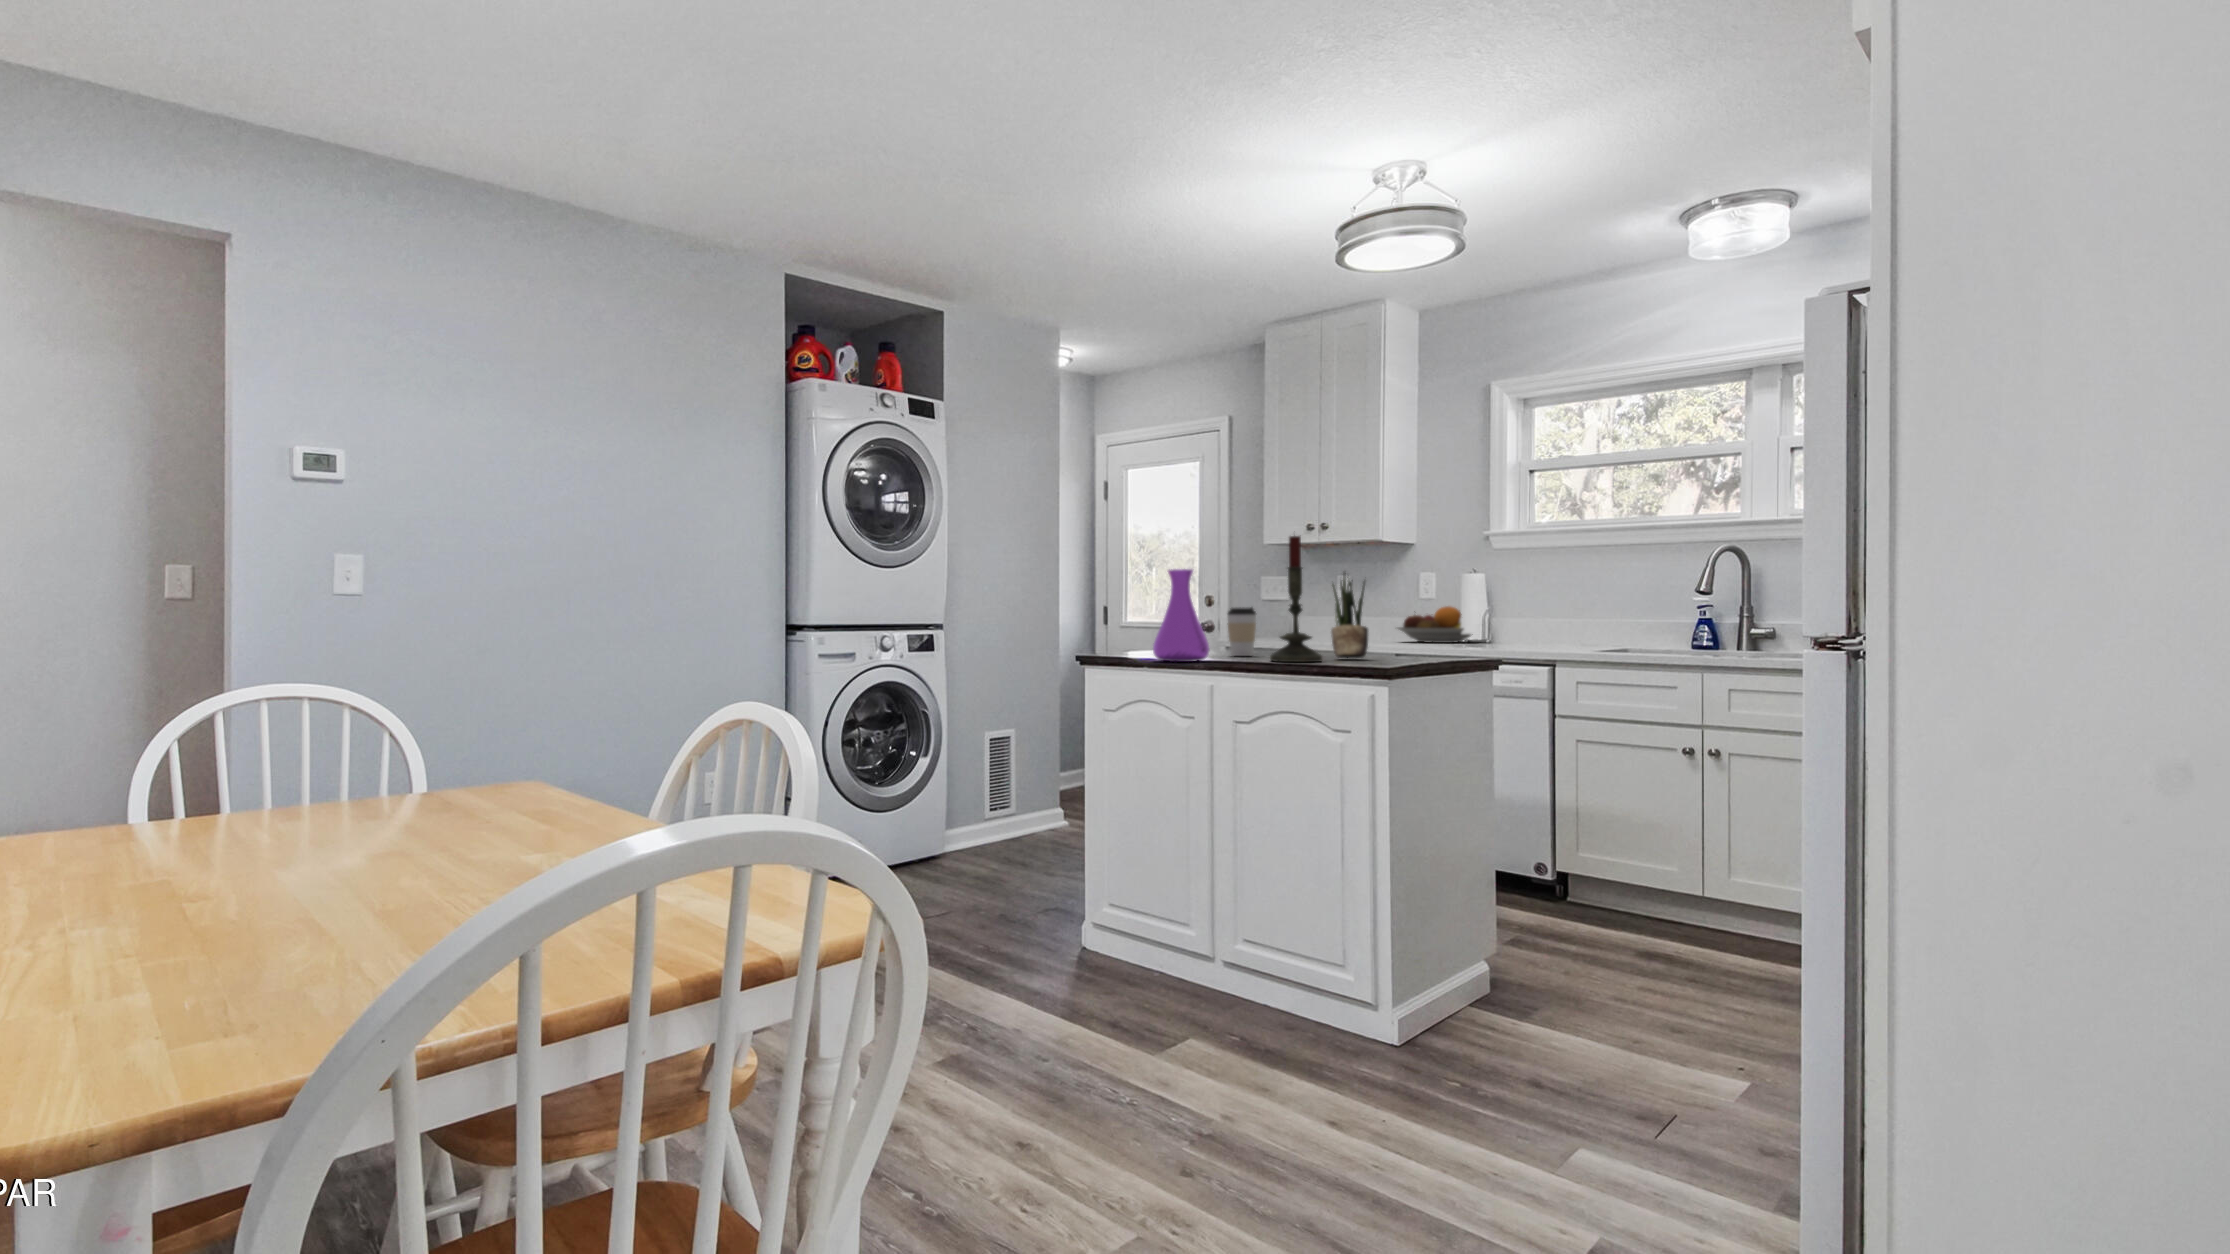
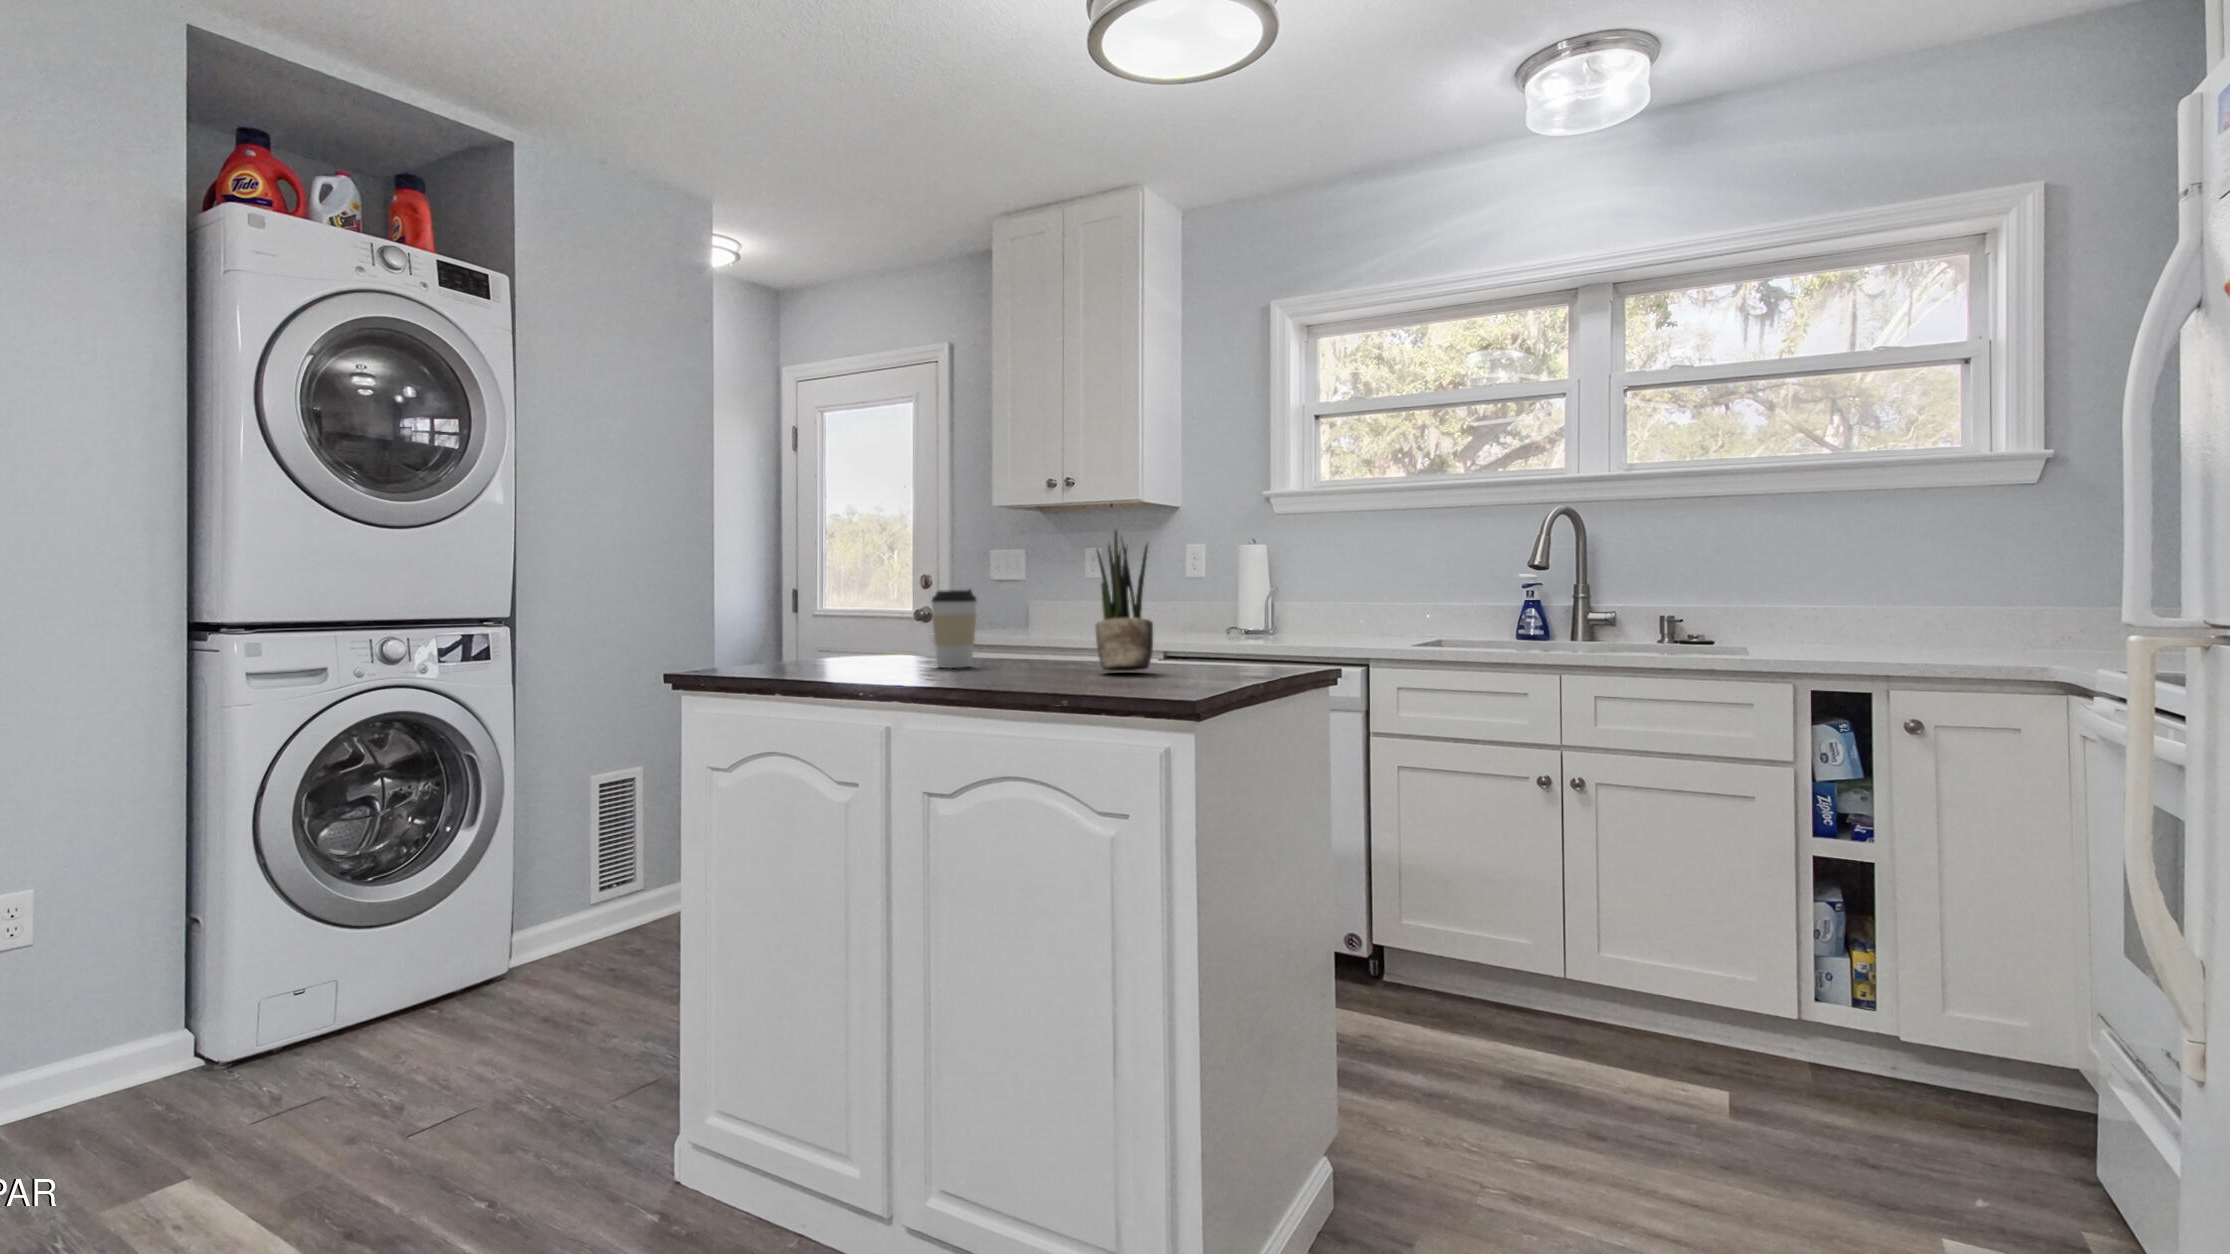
candle: present [1270,536,1322,662] -> none [999,461,1085,684]
vase: present [1153,569,1209,662] -> none [797,523,896,686]
fruit bowl: present [1397,606,1471,643] -> none [1154,588,1261,634]

